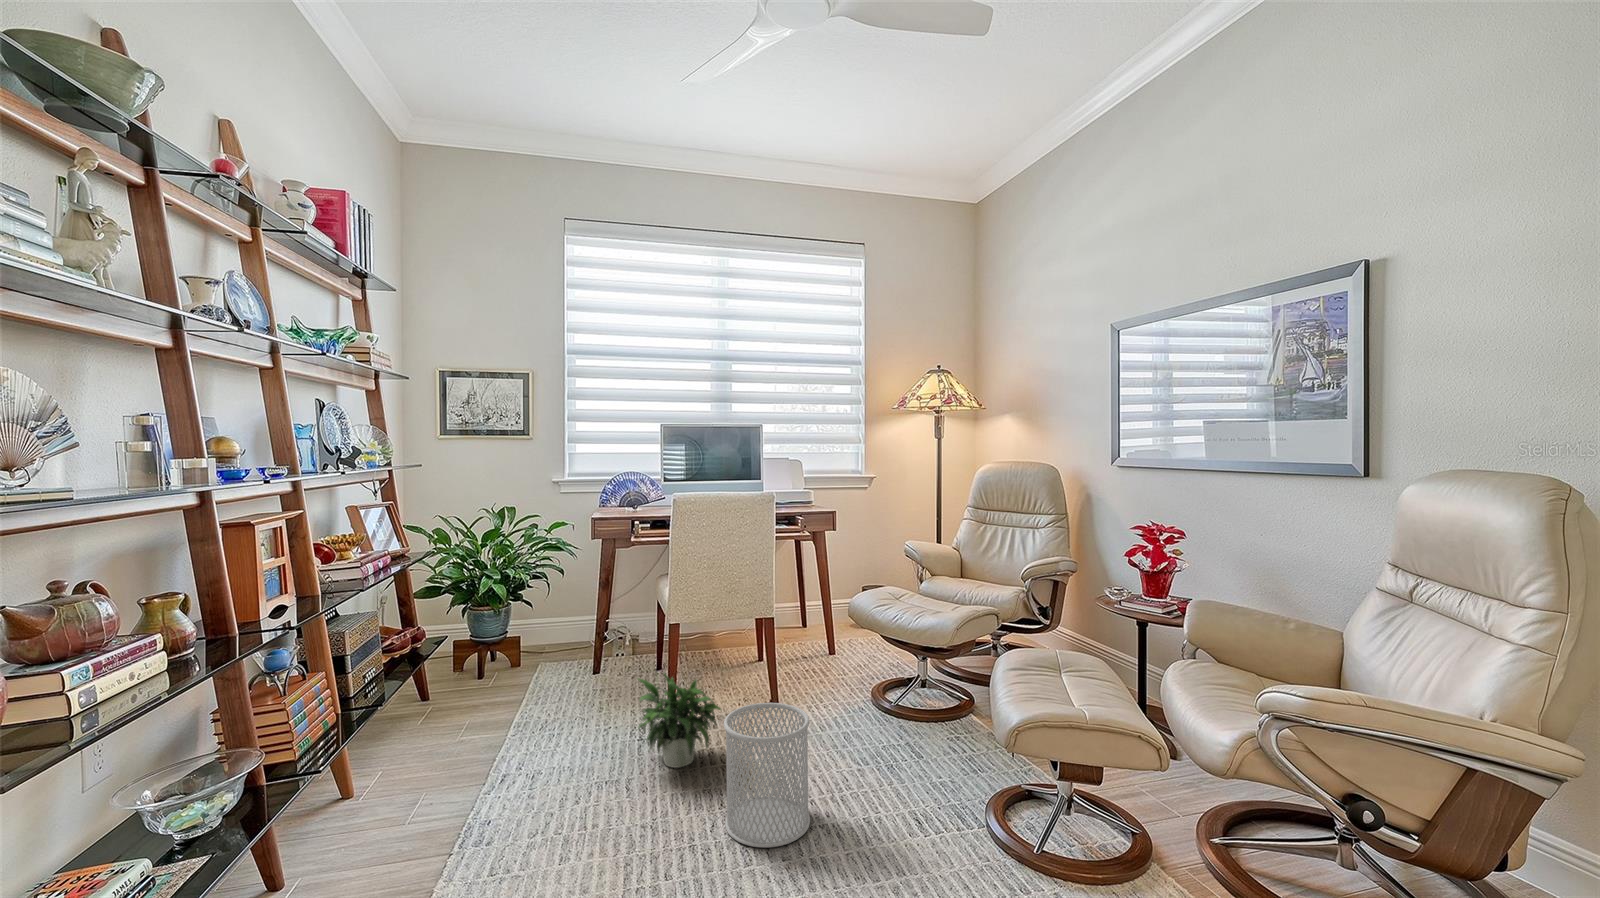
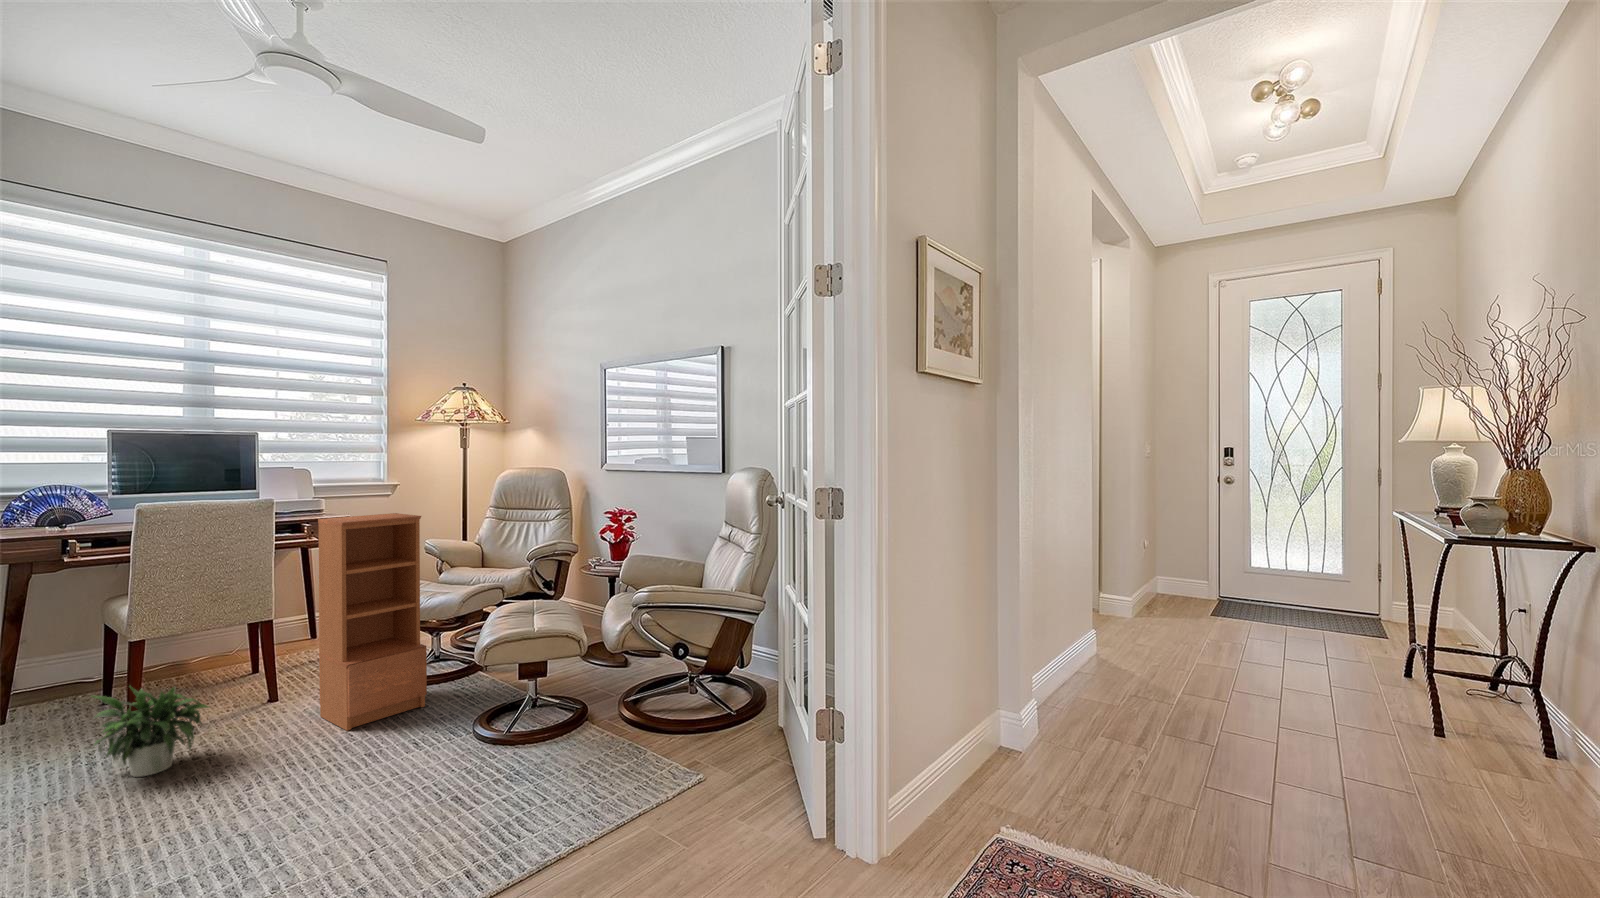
bookcase: none [810,516,917,762] -> present [318,513,427,731]
wastebasket: present [724,703,810,848] -> none [217,680,315,805]

